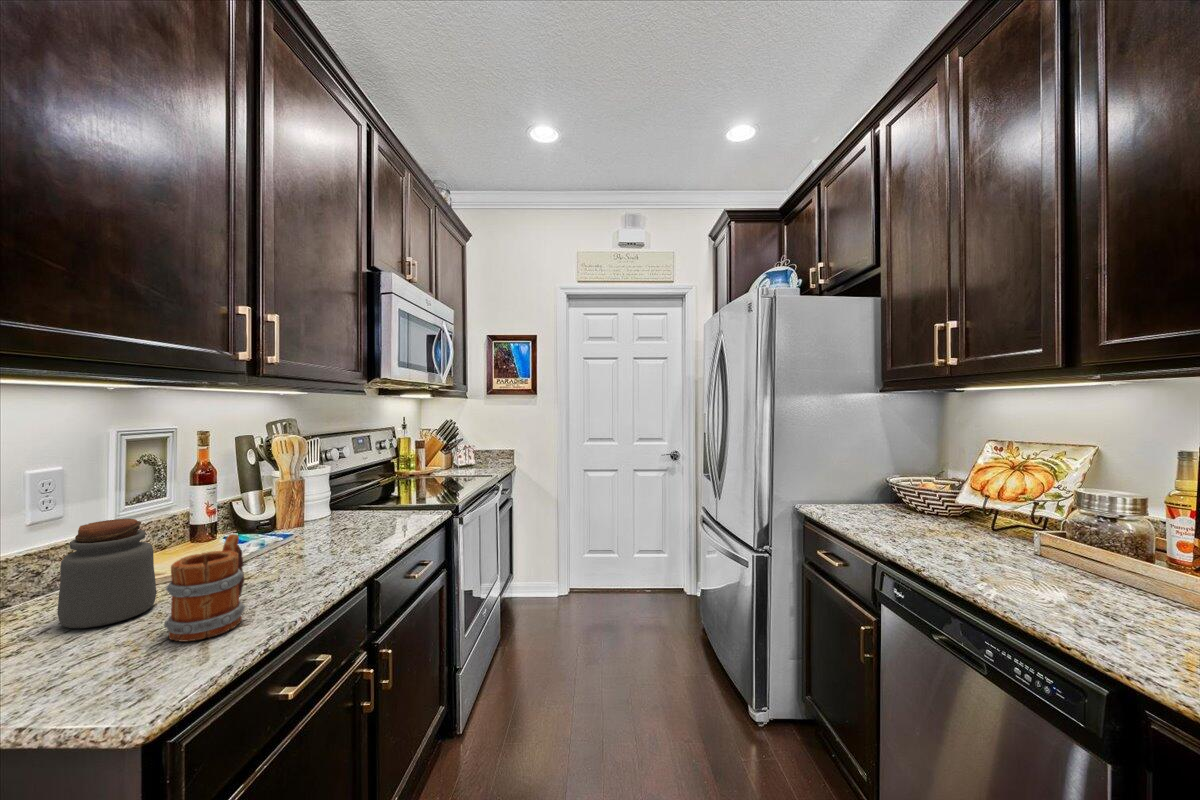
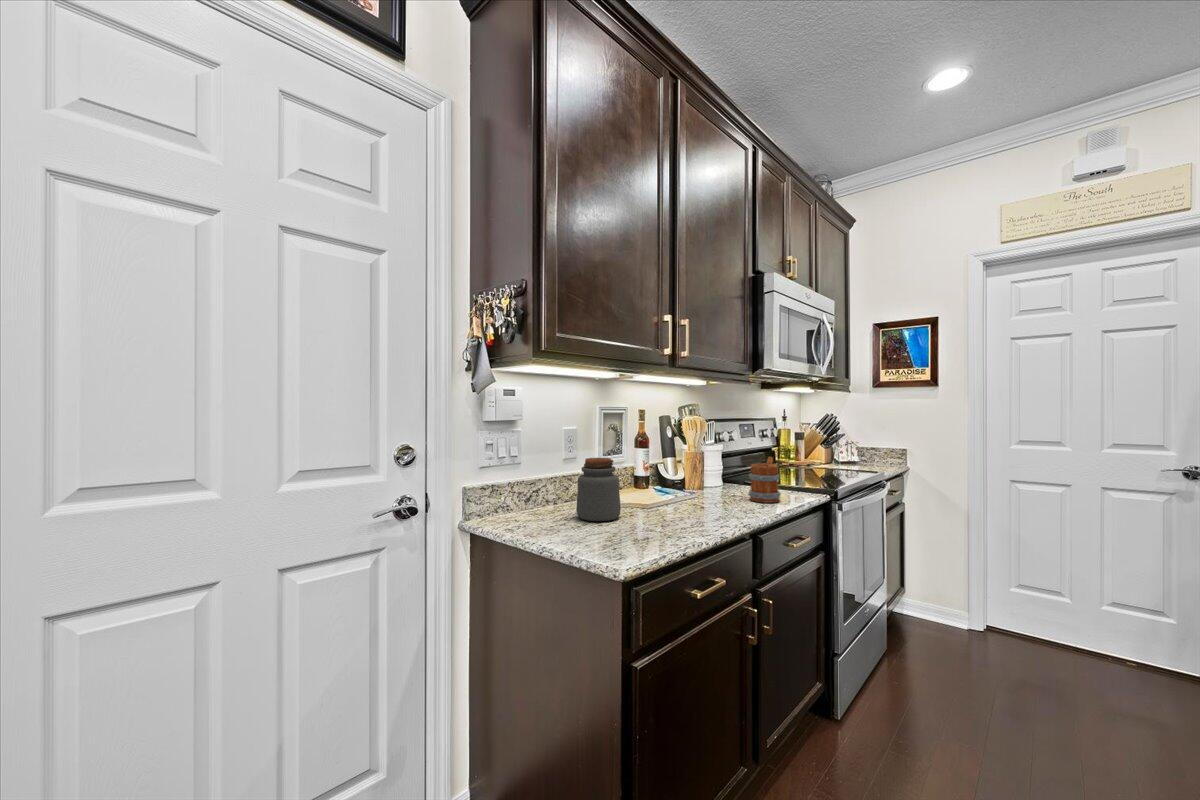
mug: present [164,534,245,641] -> present [749,457,780,503]

